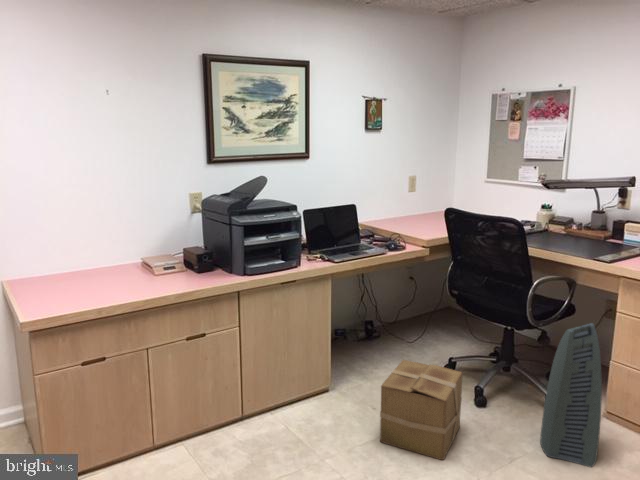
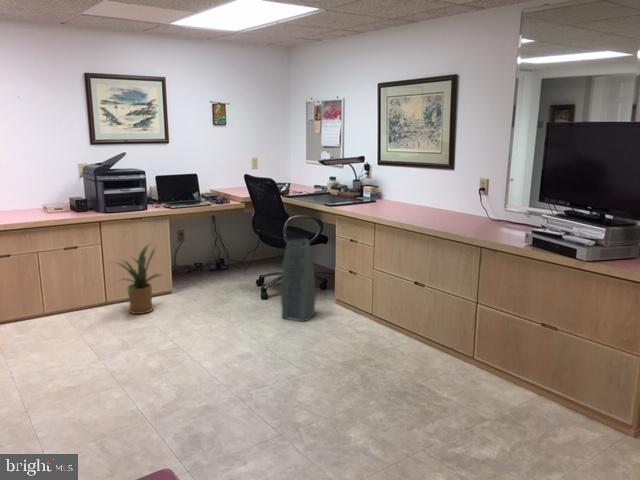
house plant: none [263,321,333,443] -> present [120,244,160,314]
cardboard box: present [380,360,462,460] -> none [185,268,241,320]

